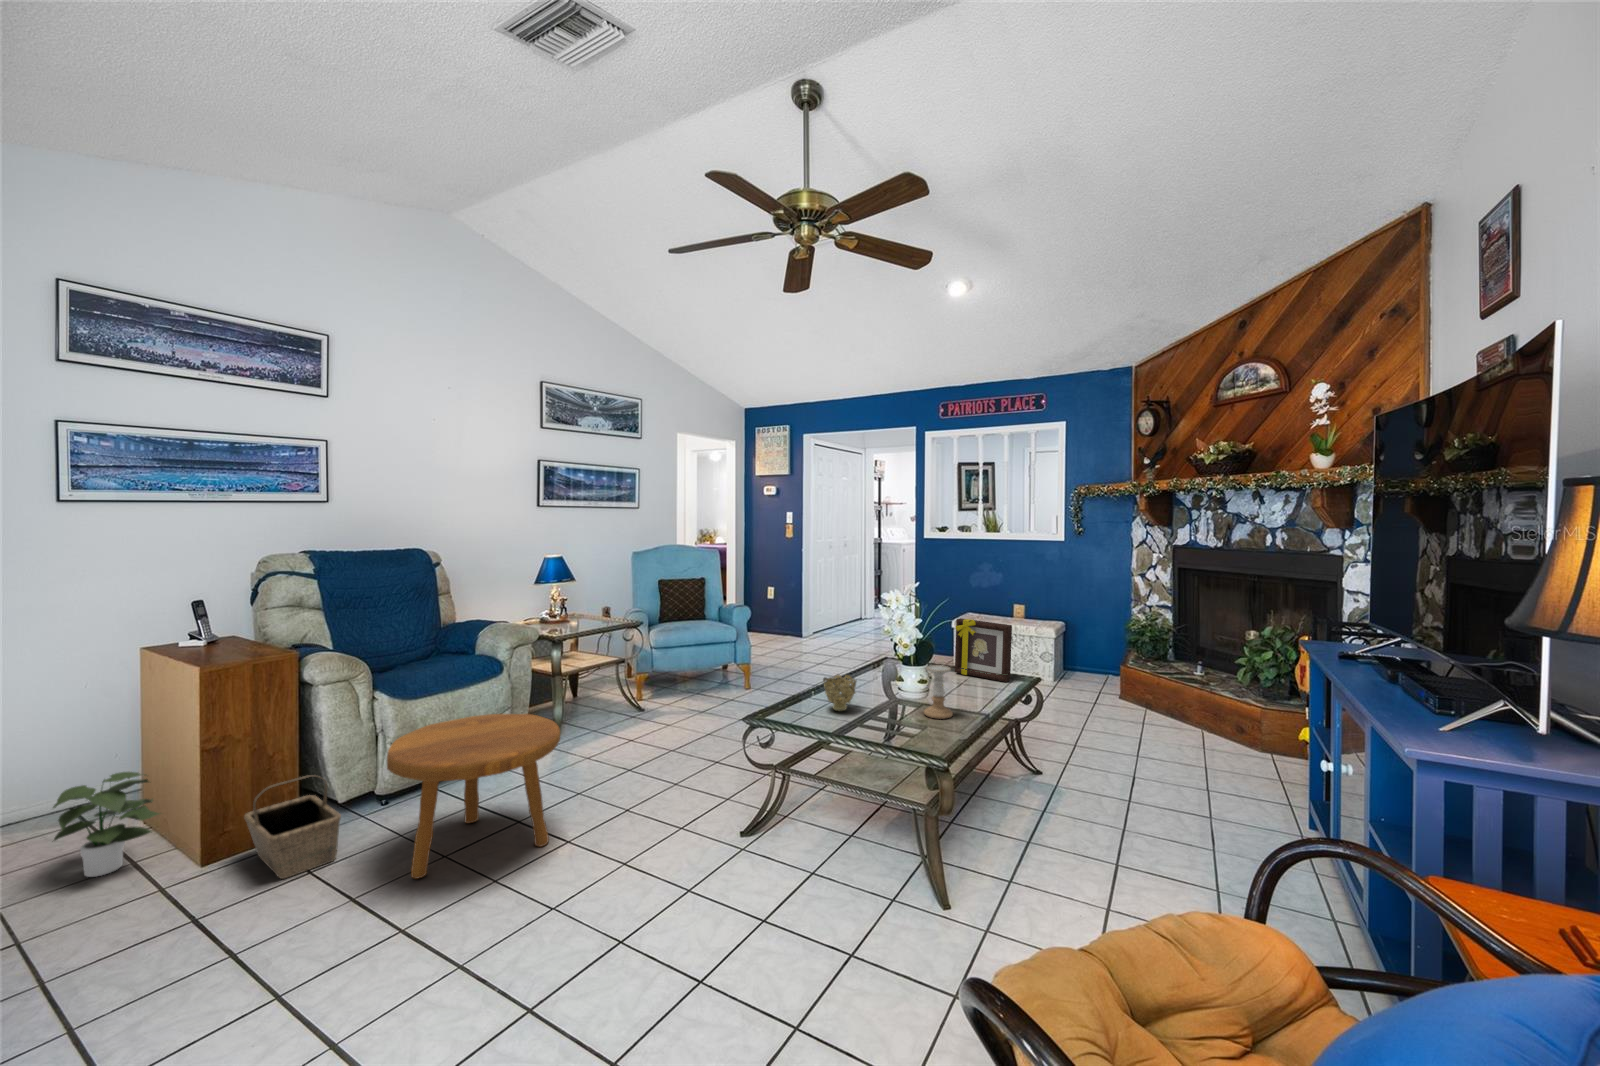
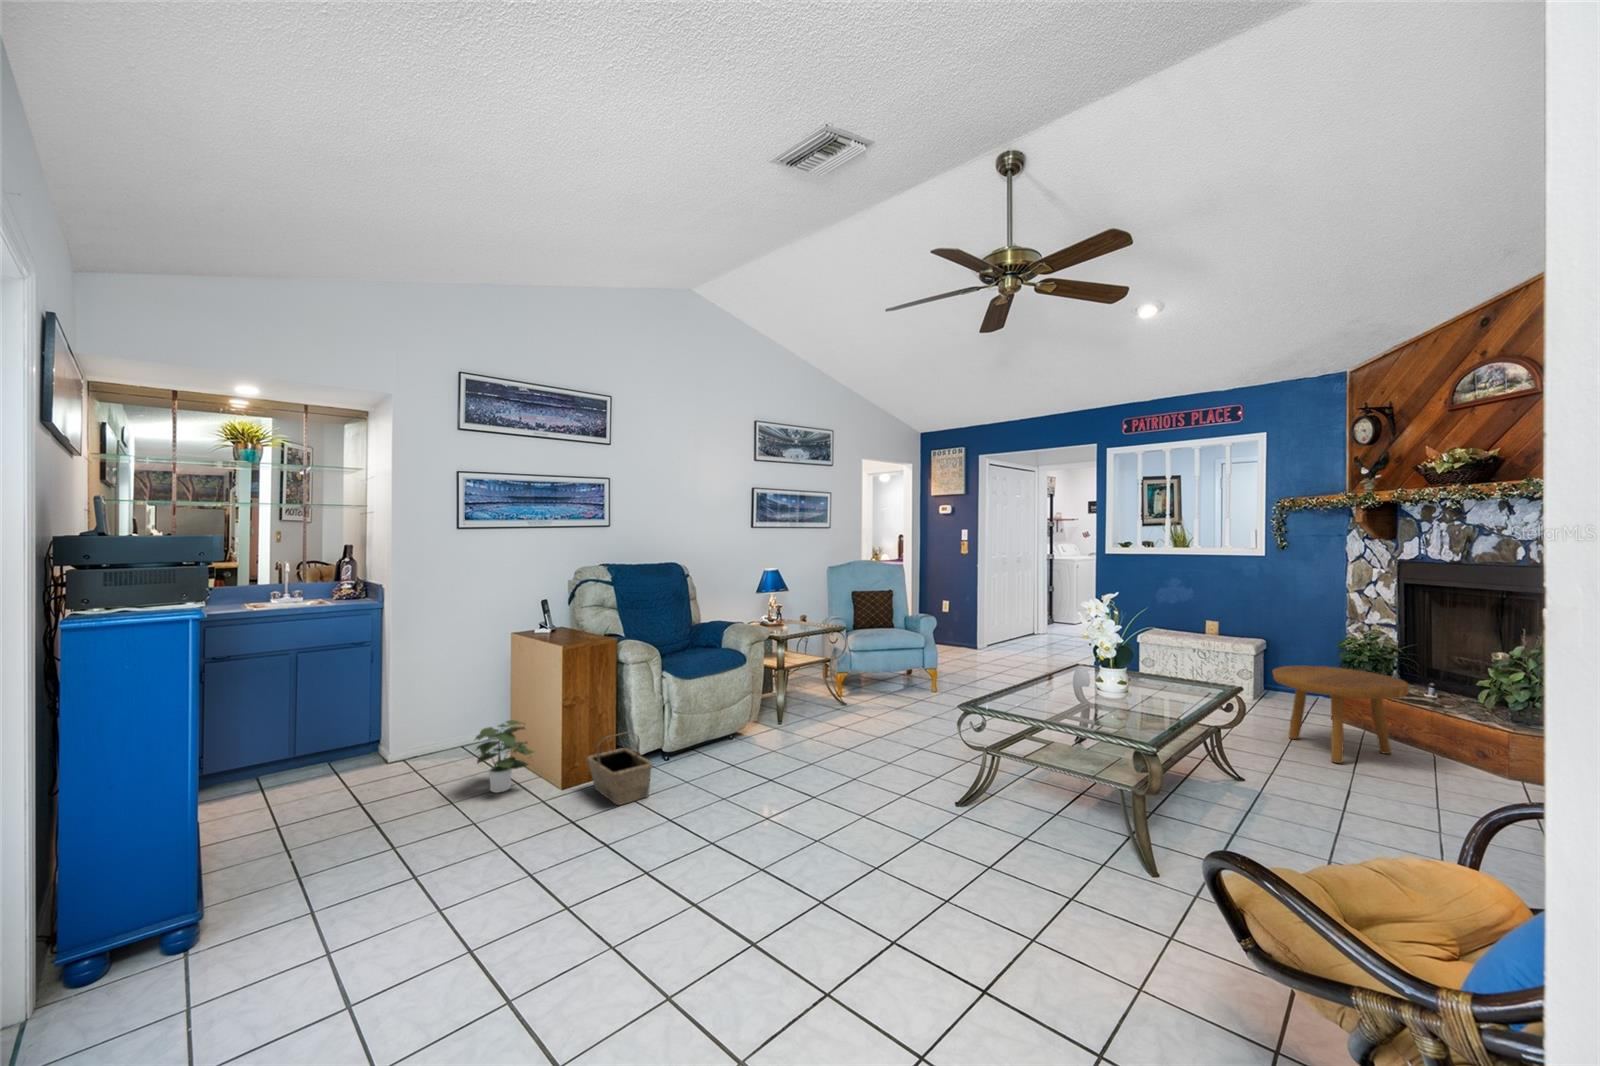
picture frame: present [955,618,1012,682] -> none [1152,629,1213,691]
candle holder: present [924,665,953,719] -> none [1126,669,1156,718]
decorative bowl: present [823,675,856,711] -> none [1028,675,1060,707]
footstool: present [387,714,560,879] -> present [1273,666,1410,763]

